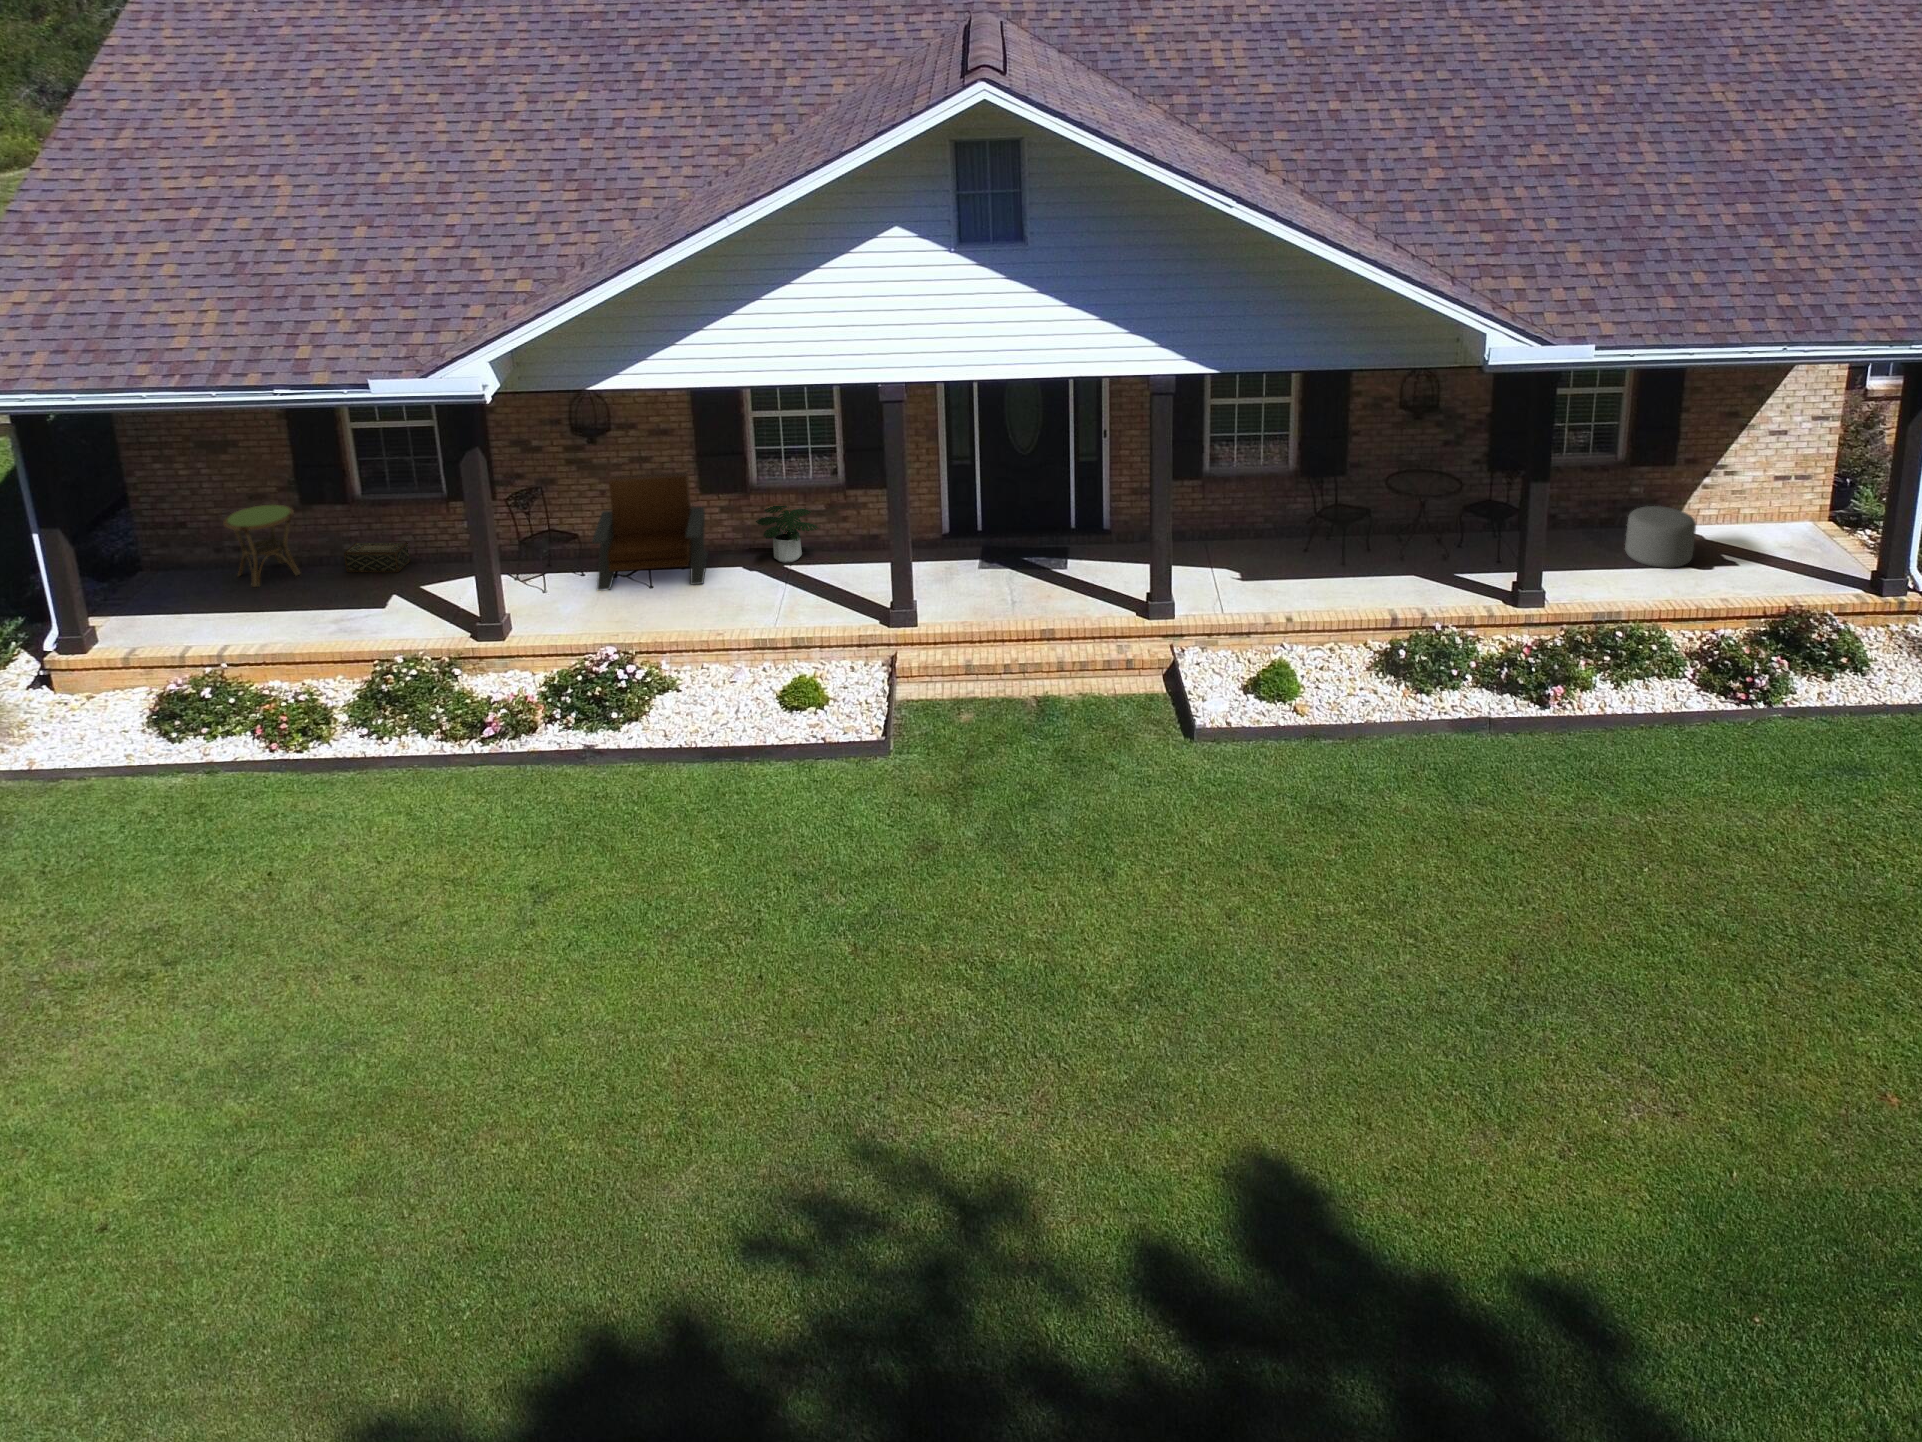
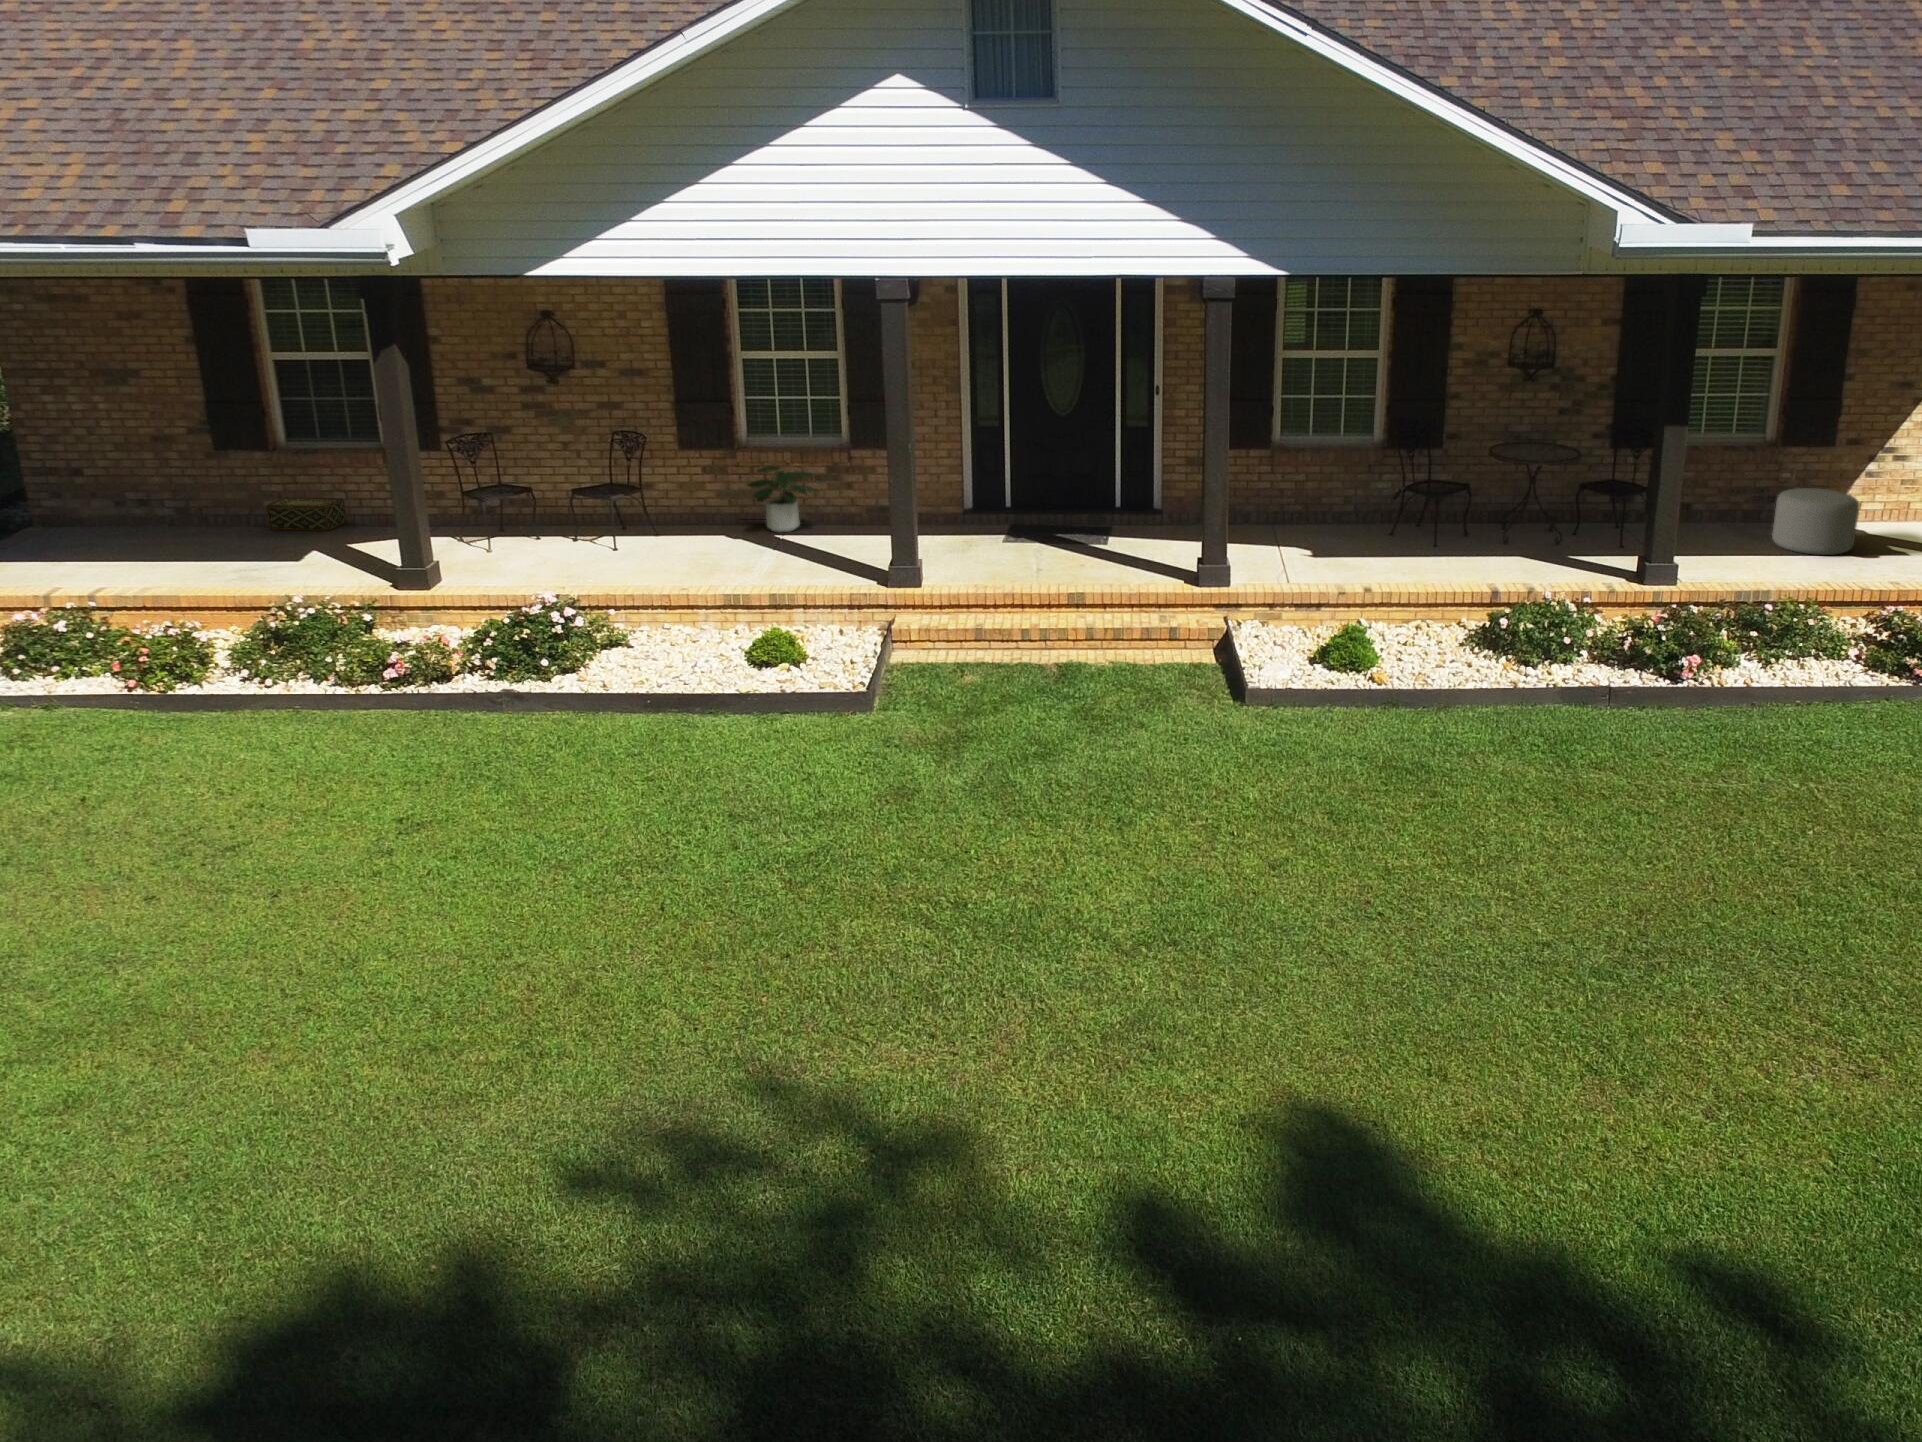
lounge chair: present [592,472,708,591] -> none [546,422,692,550]
side table: present [223,504,300,587] -> none [123,450,217,539]

